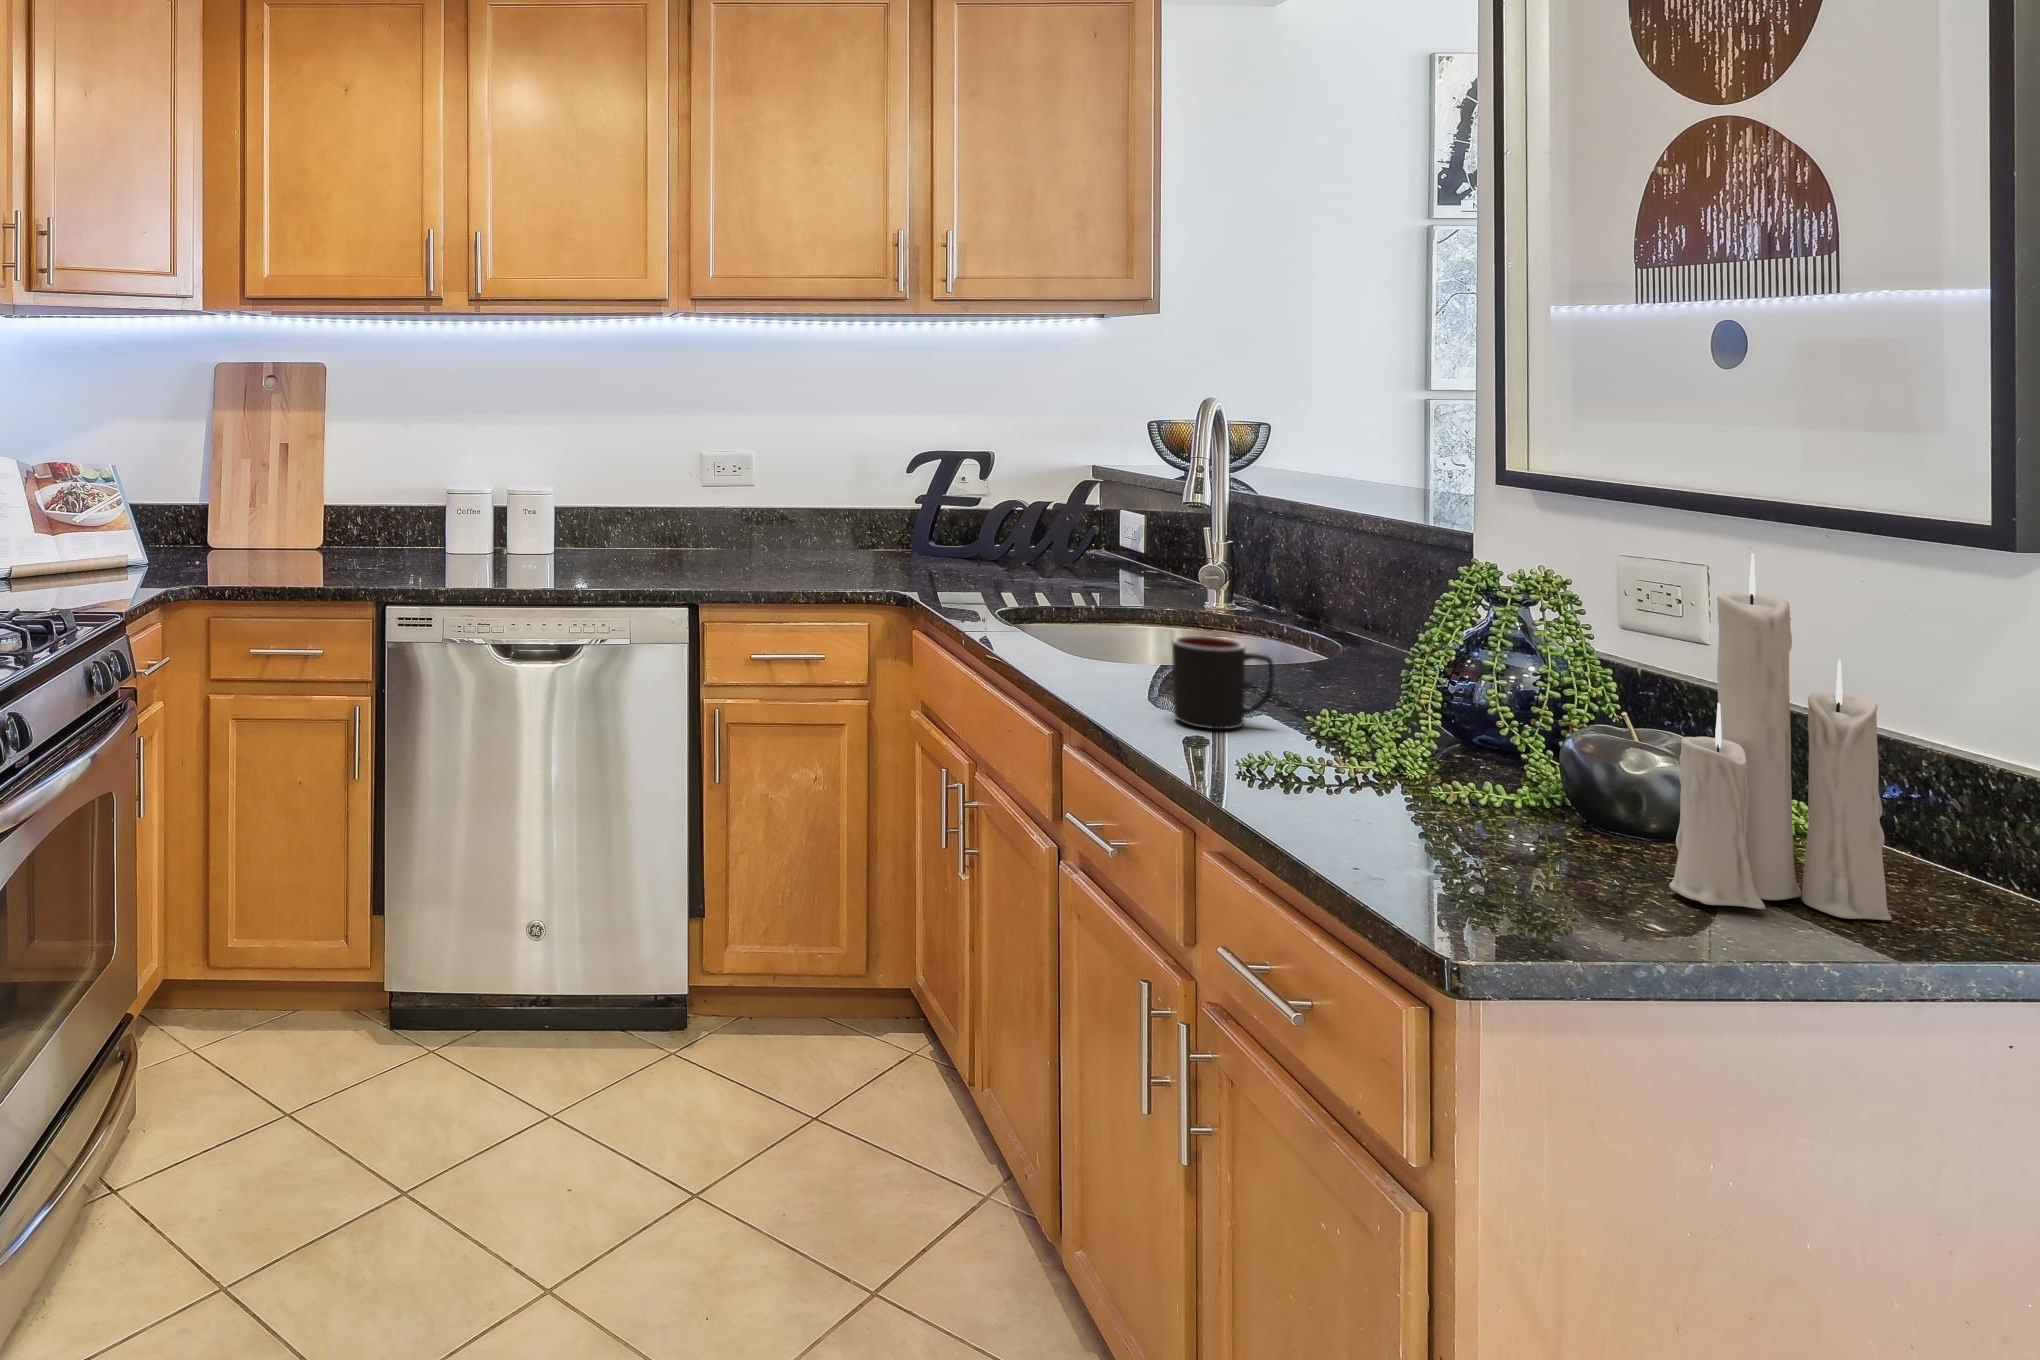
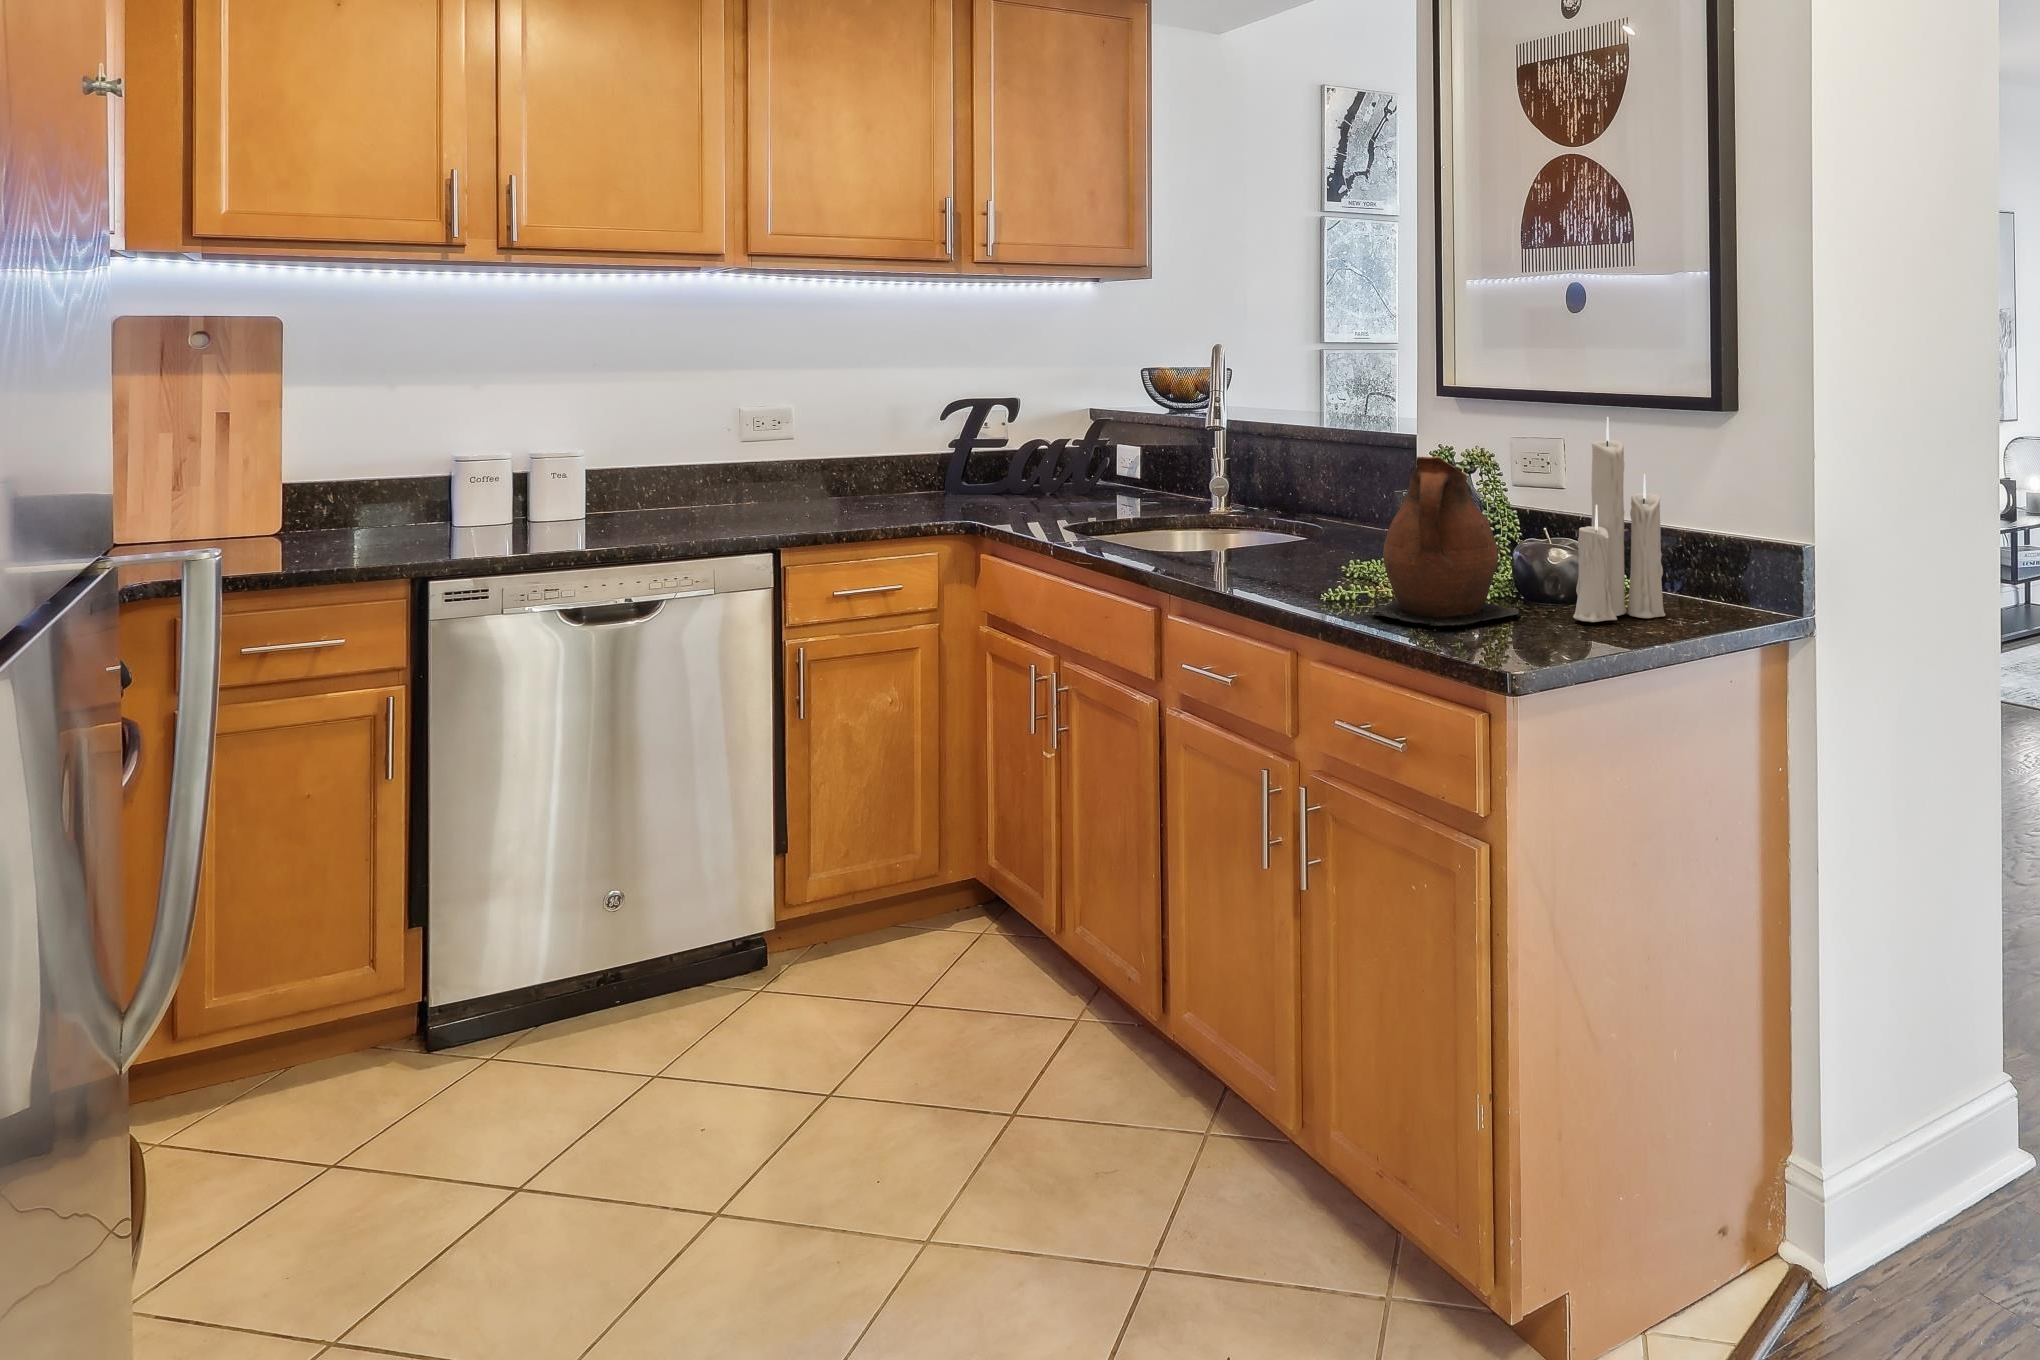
ceramic pitcher: none [1289,590,1567,864] -> present [1369,457,1519,626]
mug: present [1172,636,1273,729] -> none [1254,516,1321,581]

